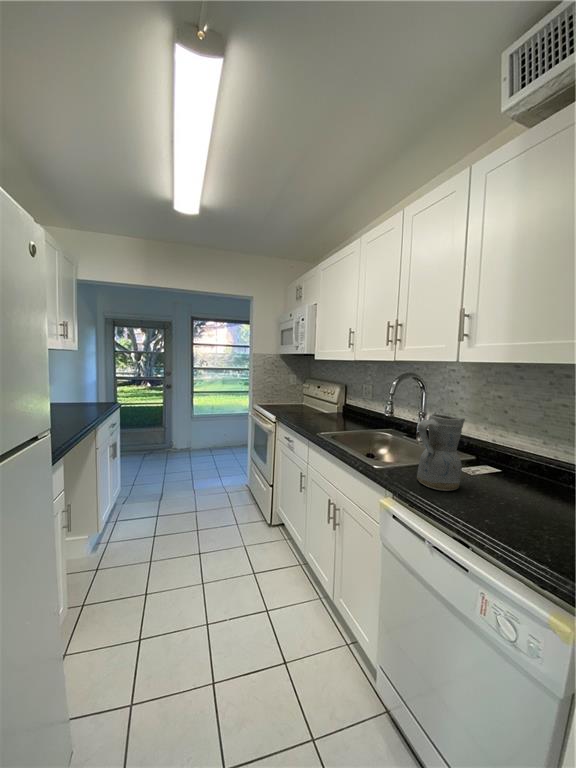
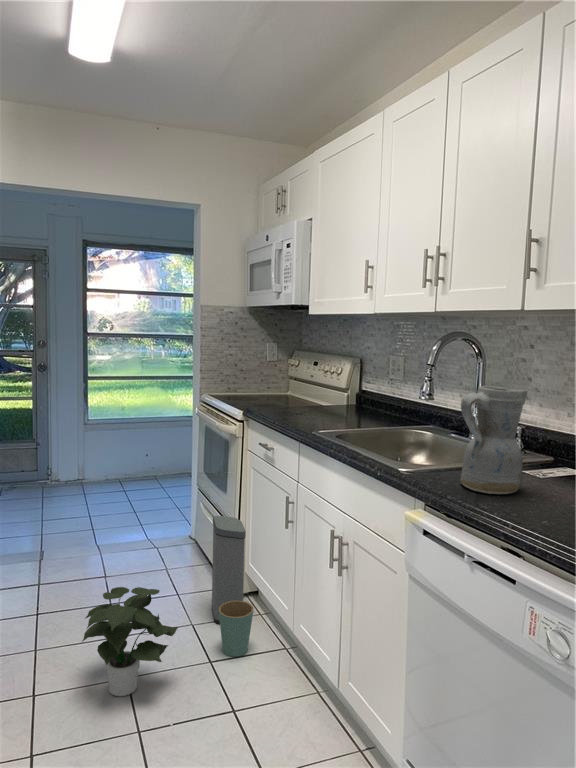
trash can: none [257,478,281,569] -> present [212,516,254,657]
potted plant: none [175,525,235,596] -> present [82,587,179,696]

